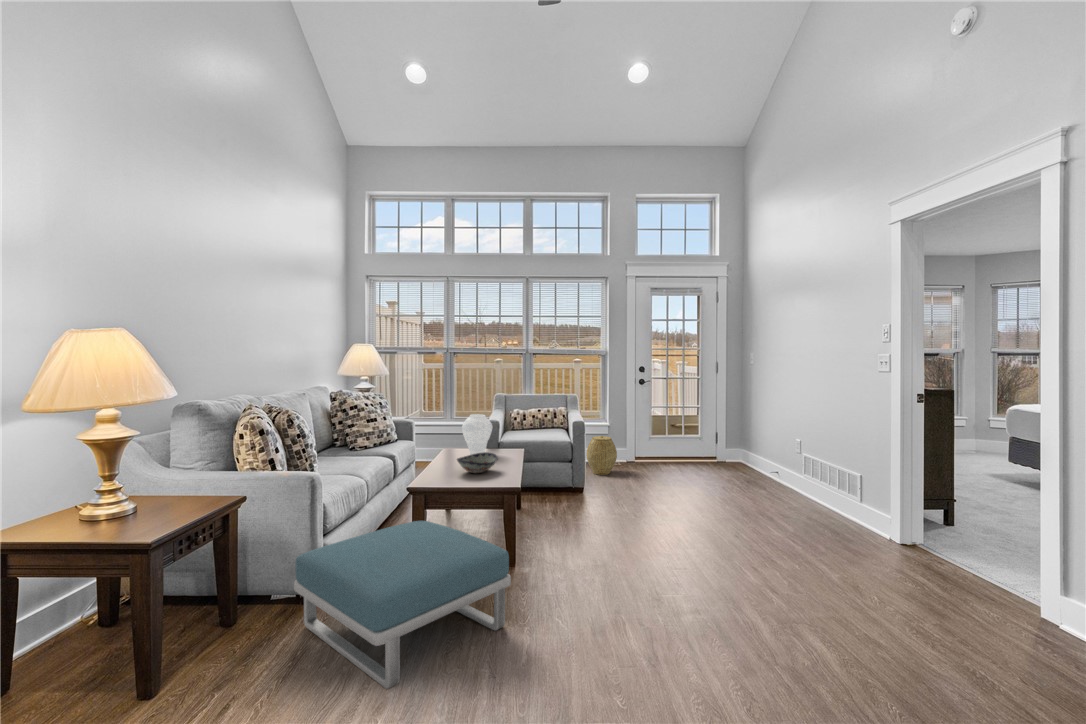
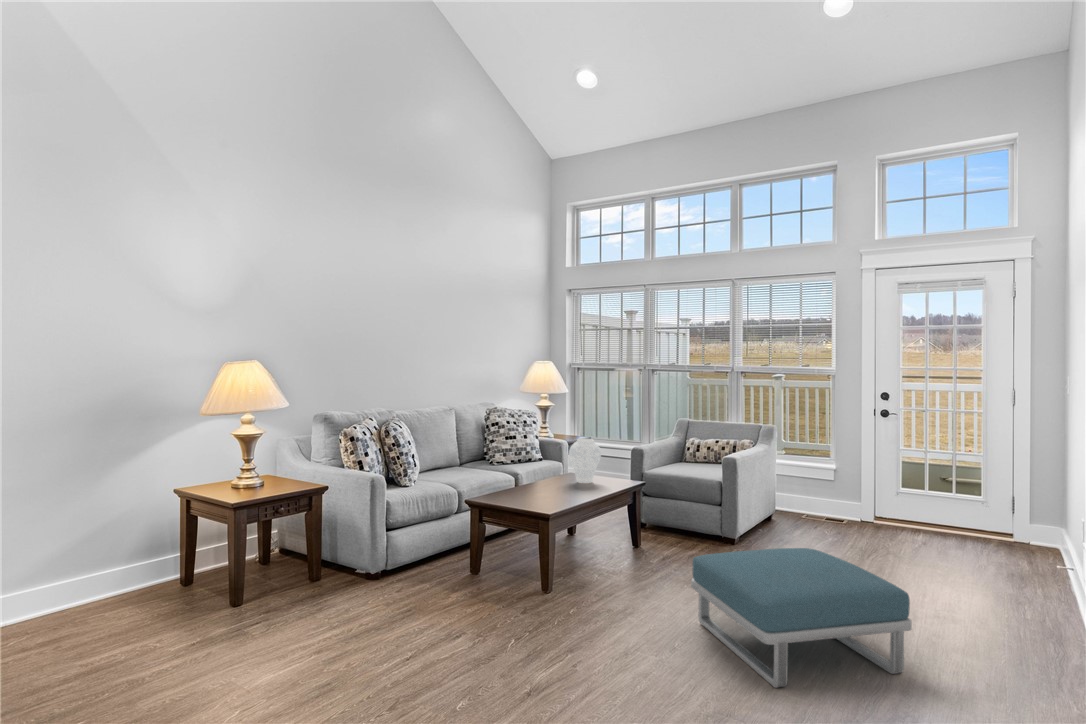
woven basket: present [587,436,617,475] -> none [774,481,816,533]
decorative bowl: present [457,452,498,473] -> none [524,478,570,498]
footstool: present [294,521,511,689] -> present [691,548,912,688]

